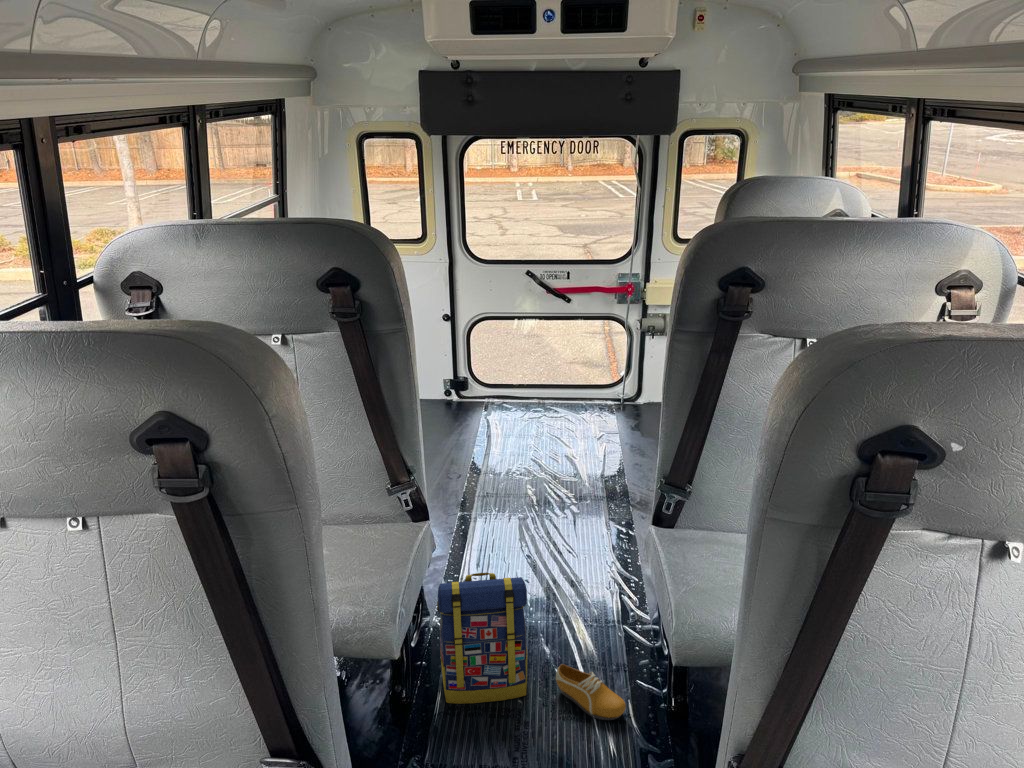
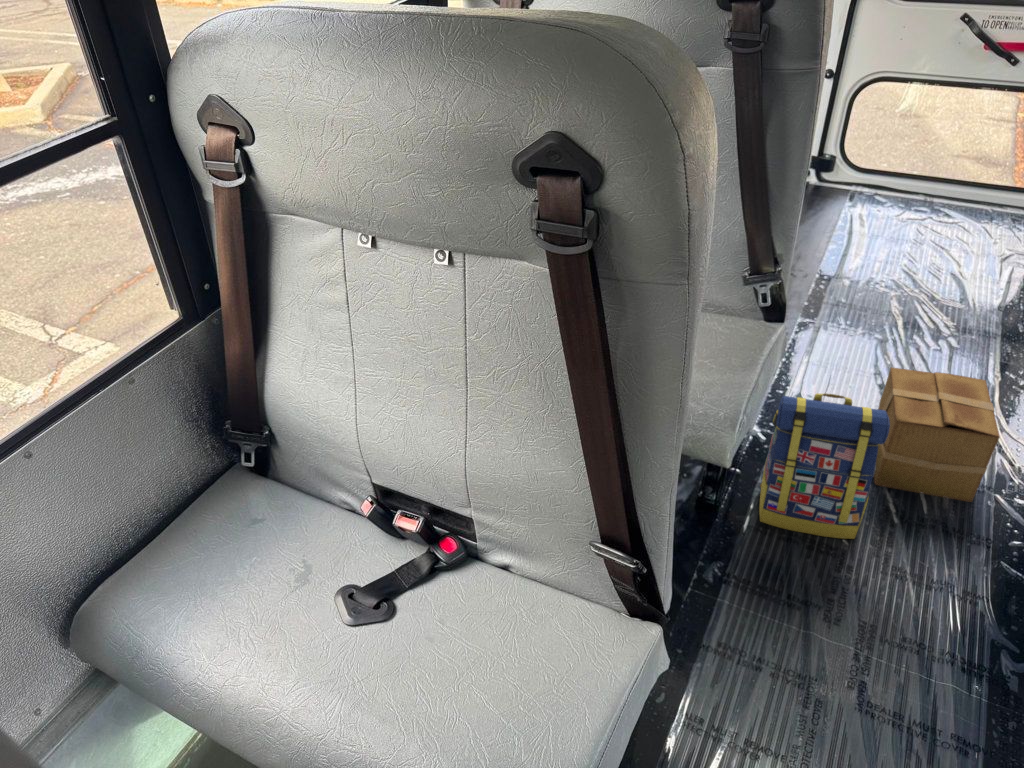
cardboard box: none [526,536,612,644] -> present [874,368,1000,502]
shoe: present [556,664,626,720] -> none [896,518,982,597]

